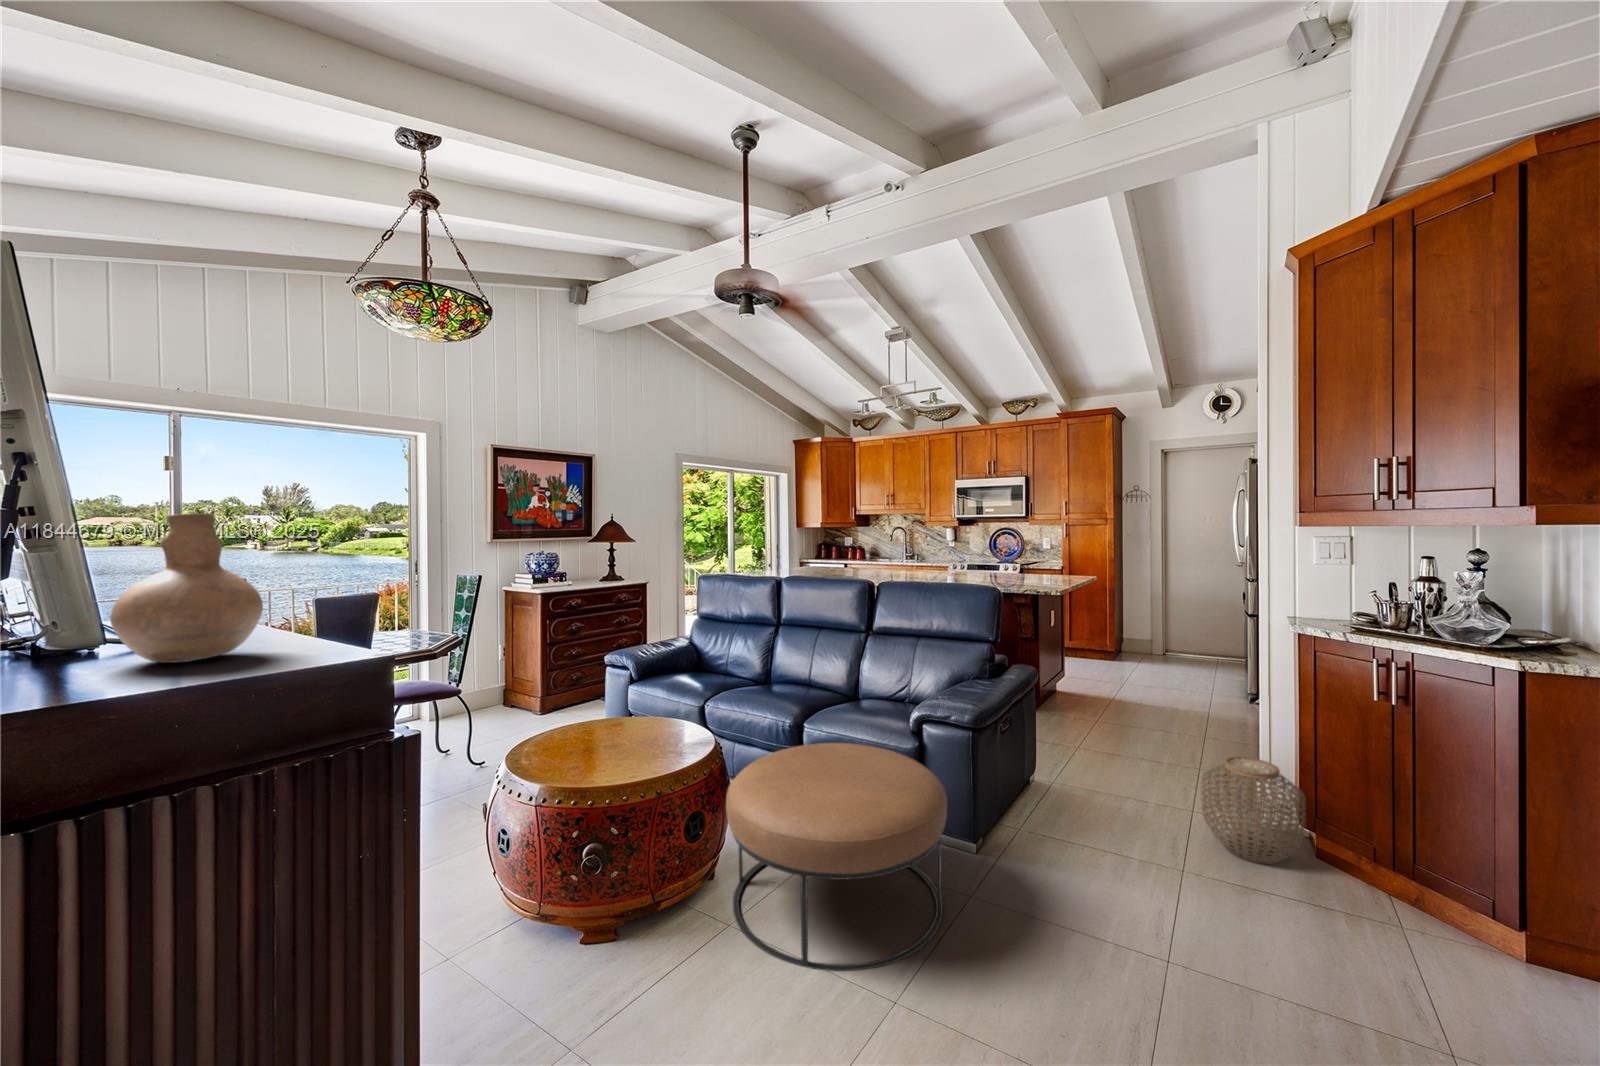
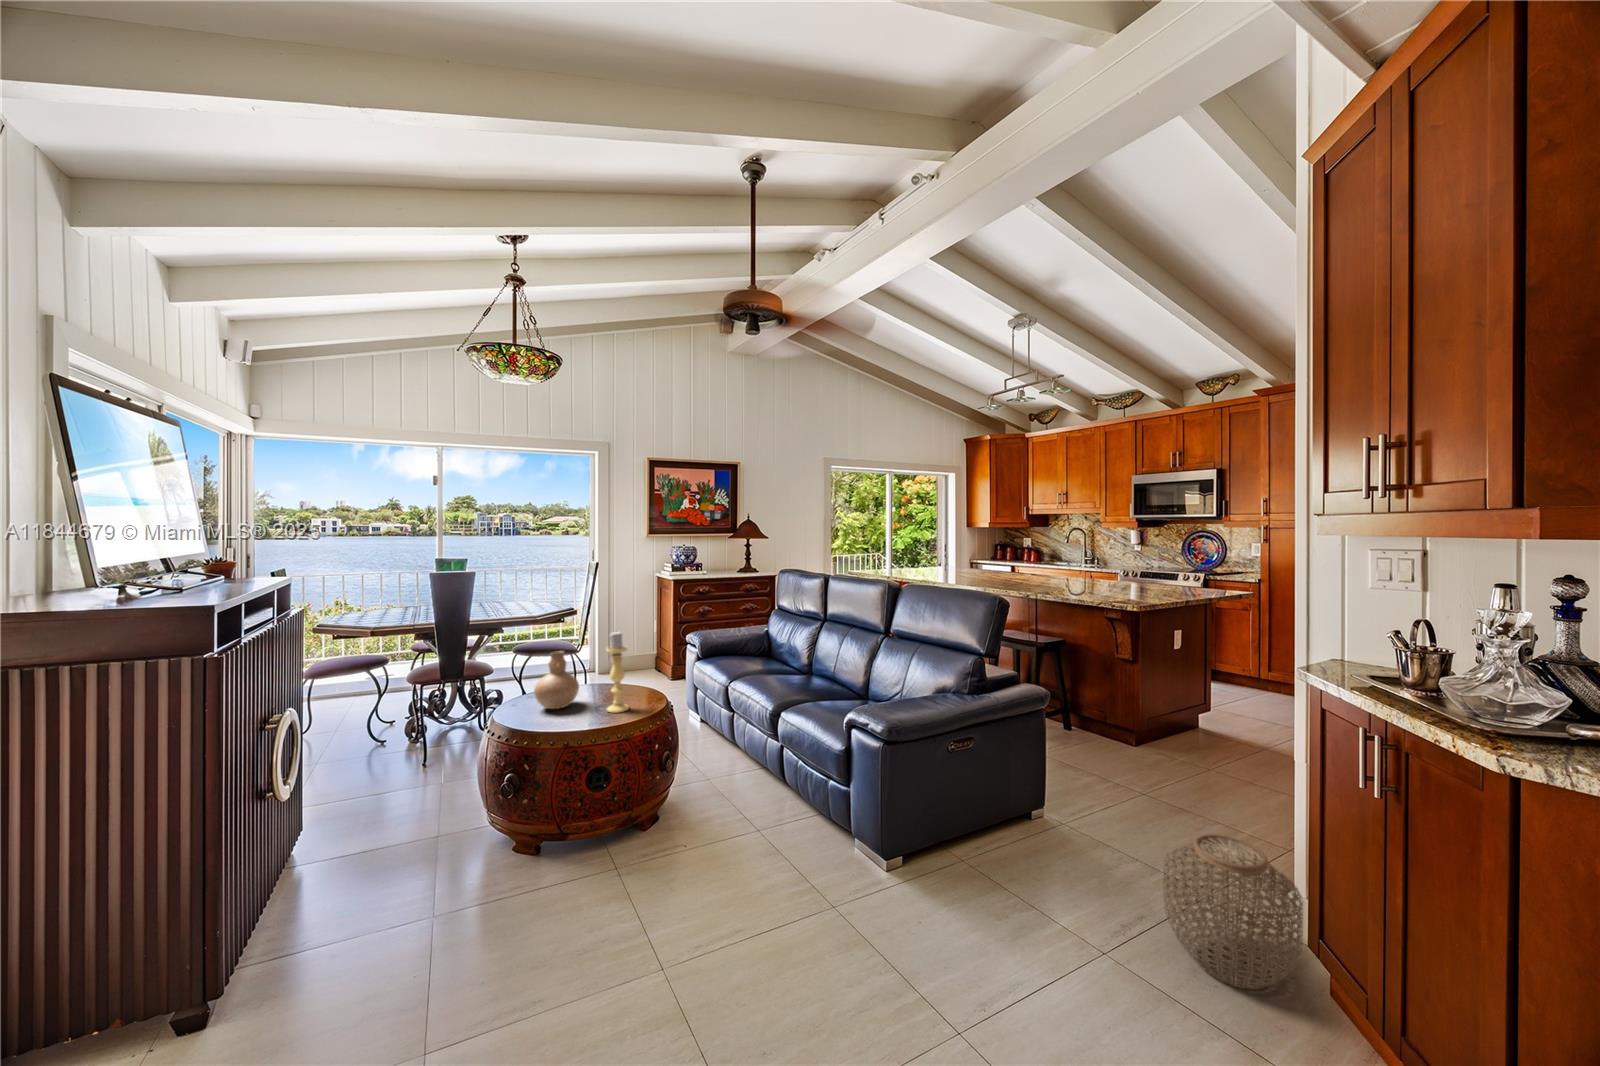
vase: present [110,513,263,663] -> present [534,651,579,709]
candle holder: none [661,651,687,748] -> present [606,632,629,713]
ottoman: present [726,743,947,971] -> none [604,730,812,941]

